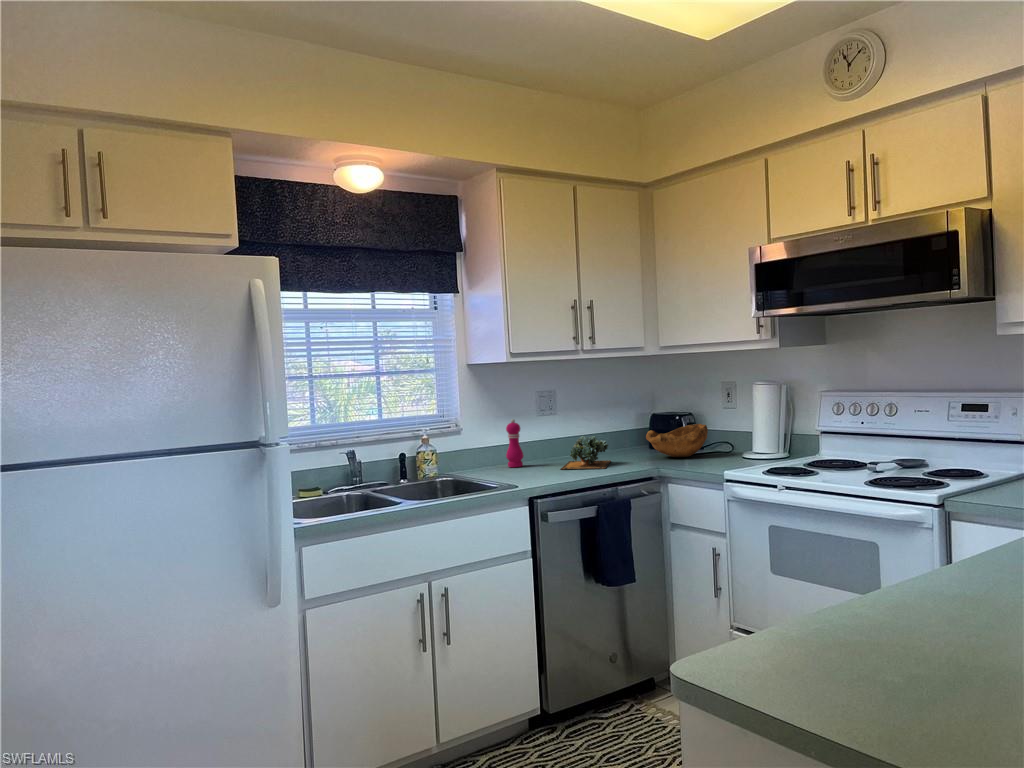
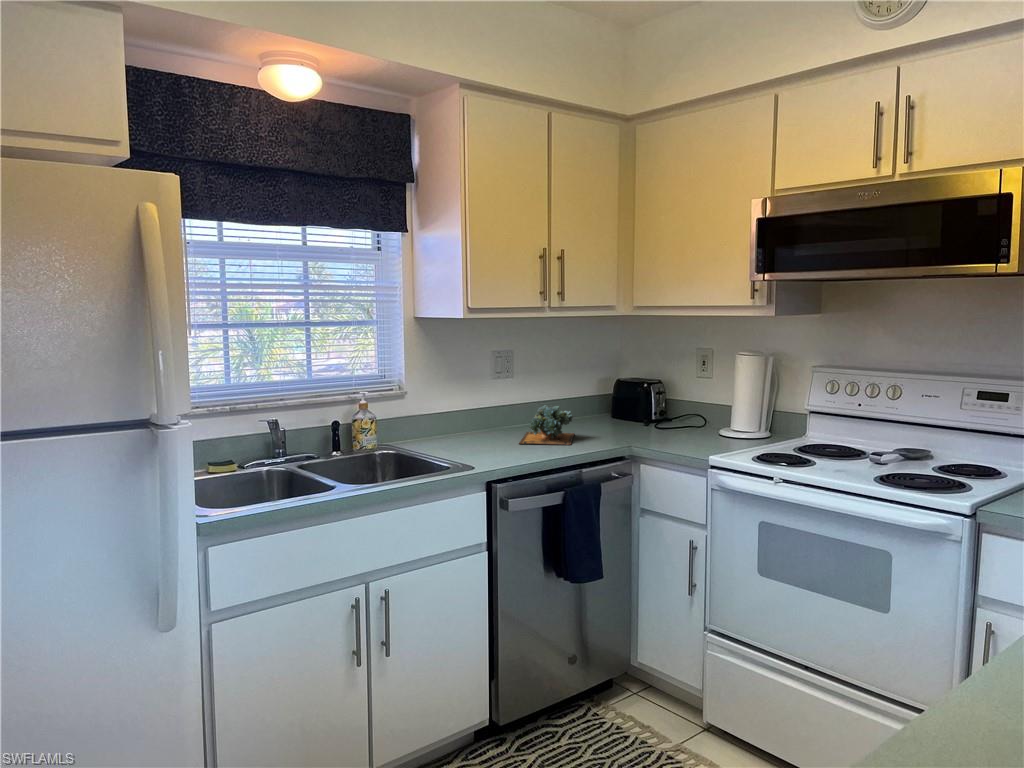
pepper mill: present [506,419,524,467] -> none [456,382,475,438]
wooden bowl: present [646,424,708,457] -> none [614,395,683,432]

